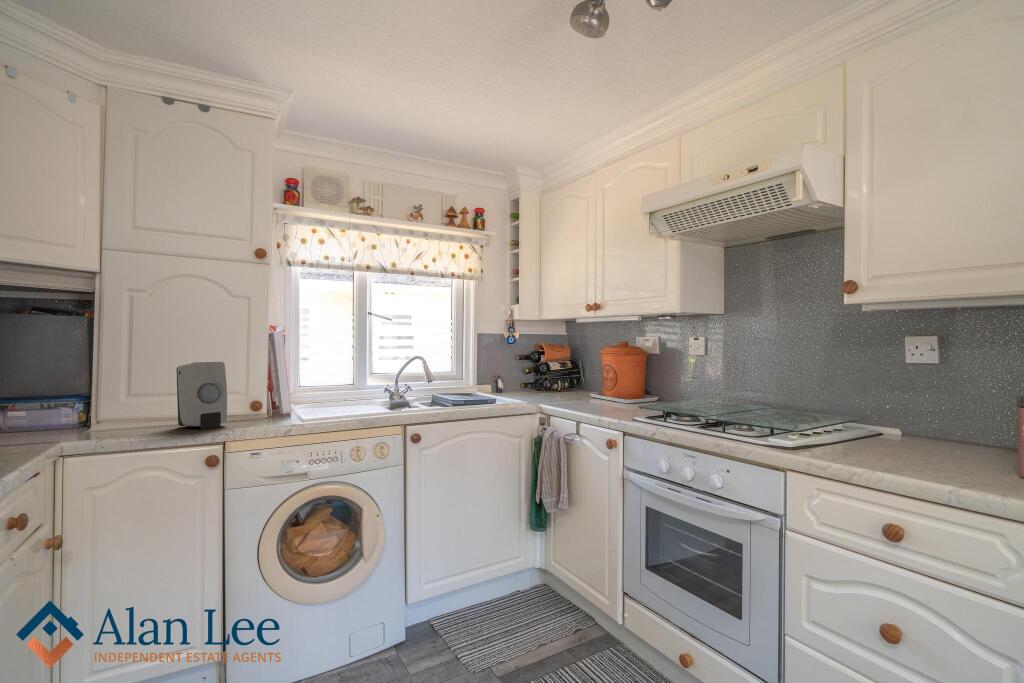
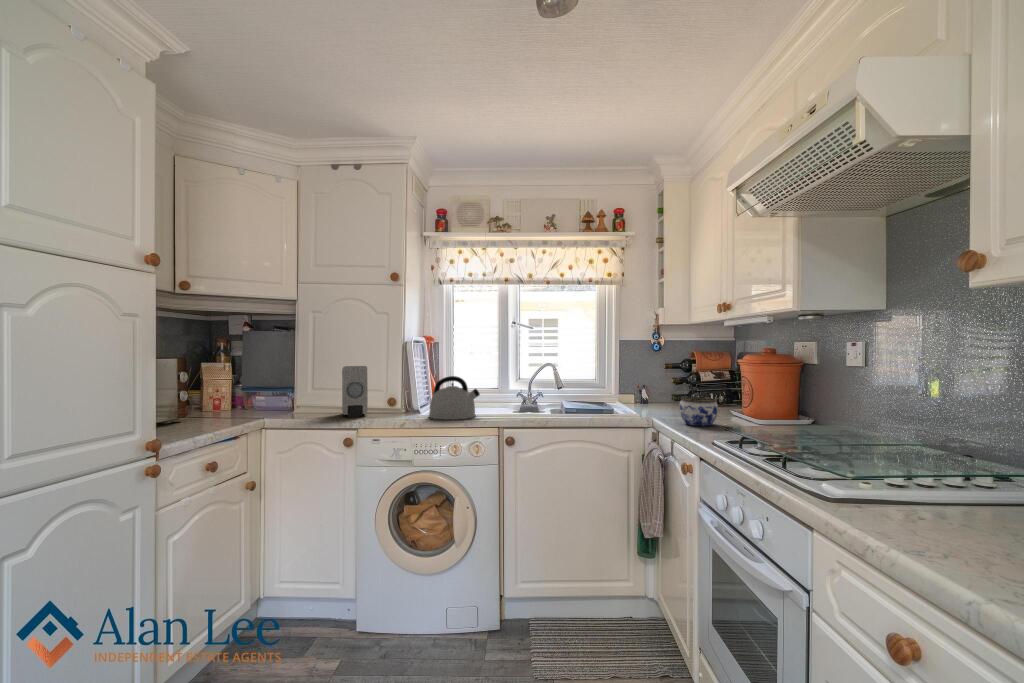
kettle: none [314,371,375,420] -> present [429,376,480,419]
jar: none [569,380,600,404] -> present [679,397,718,426]

